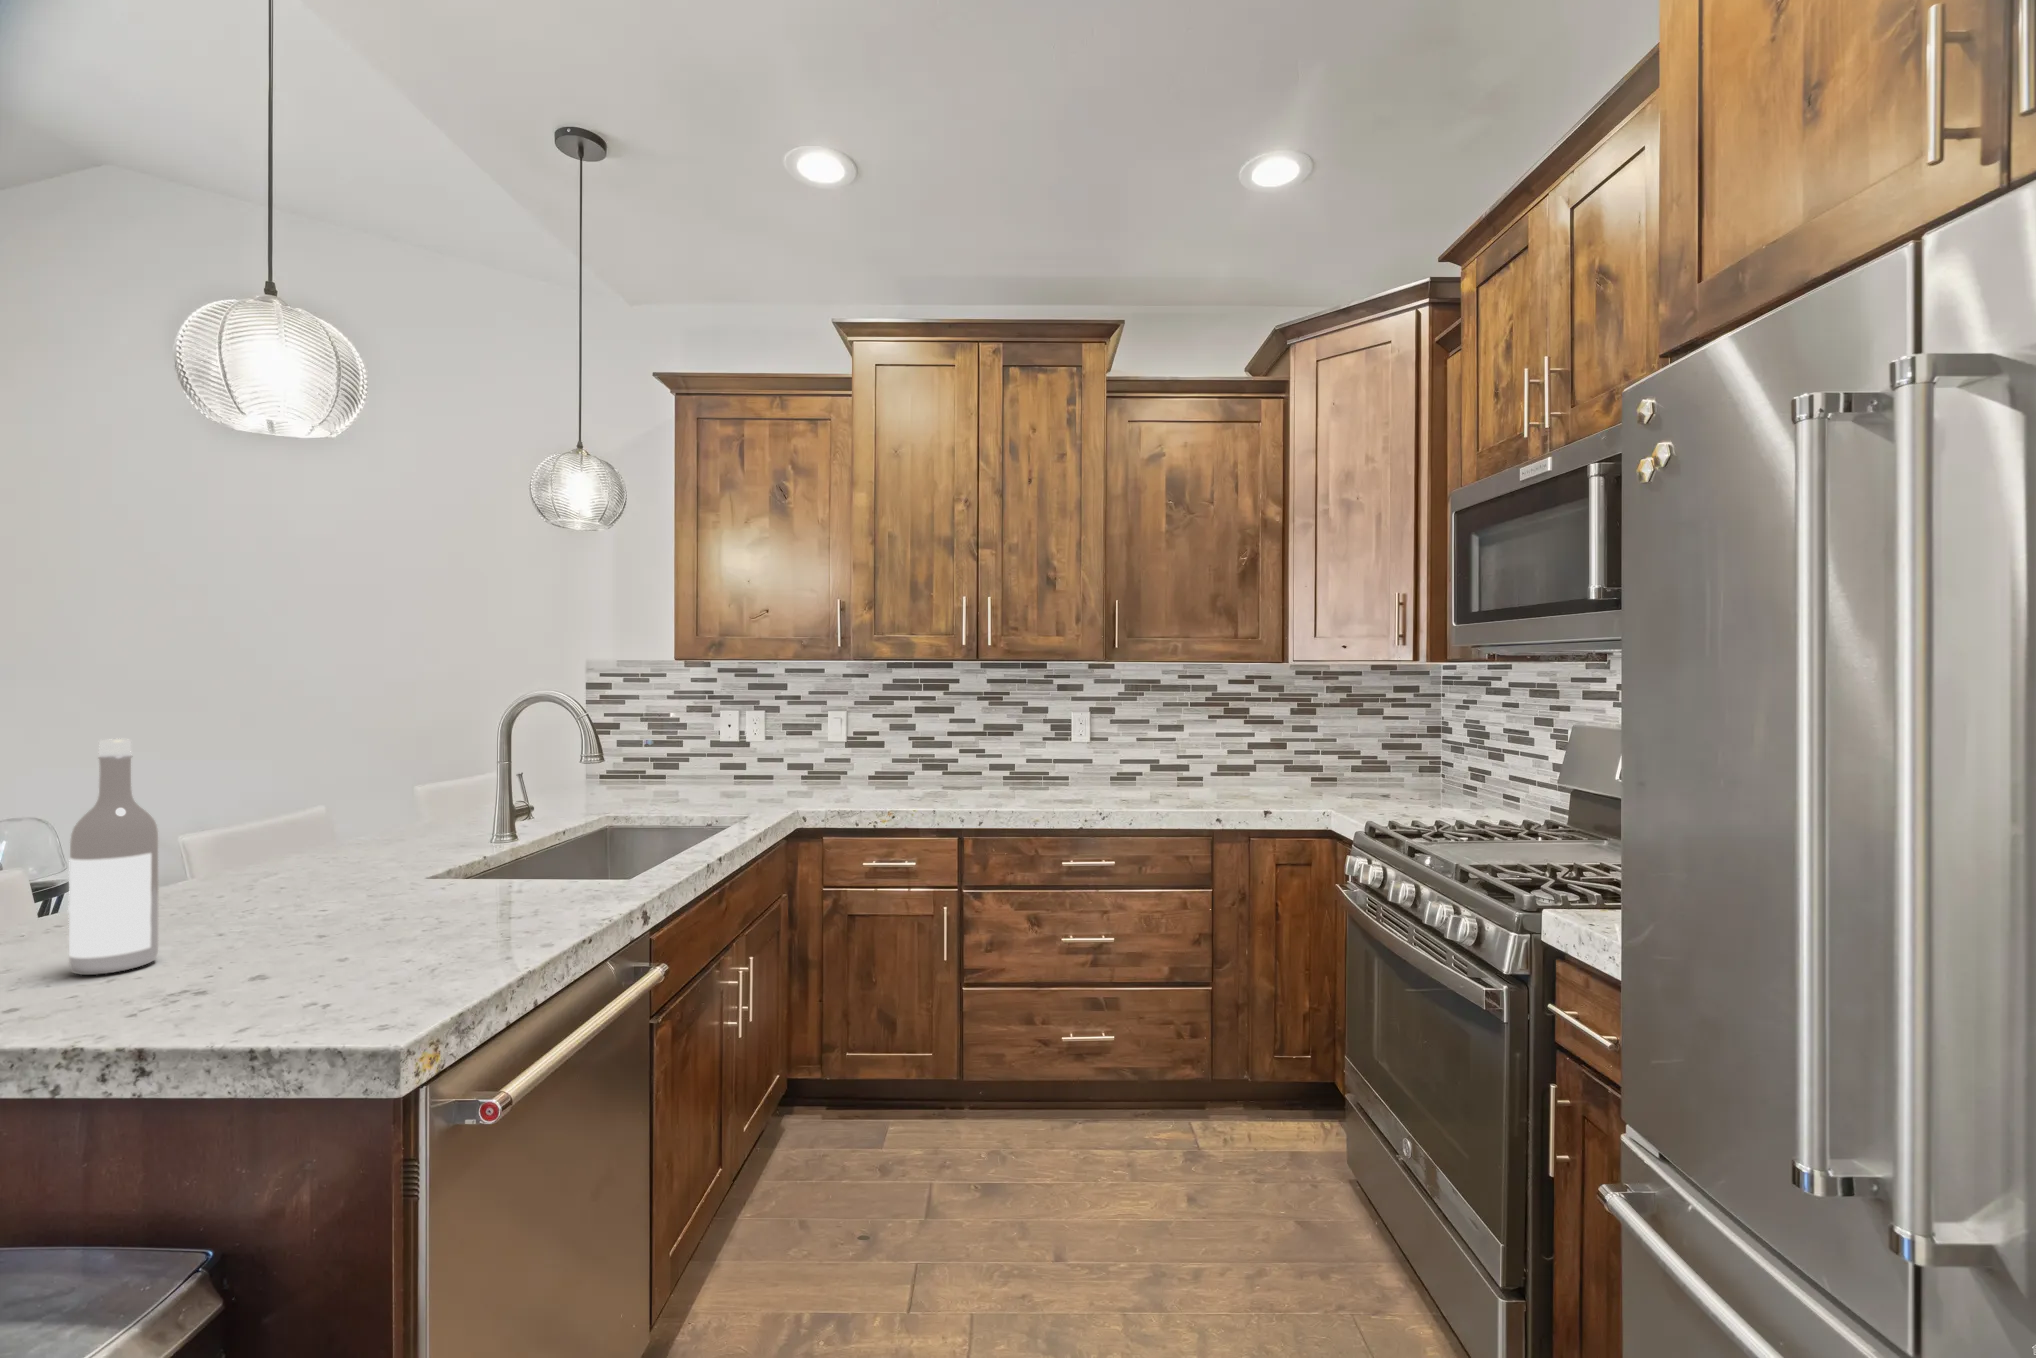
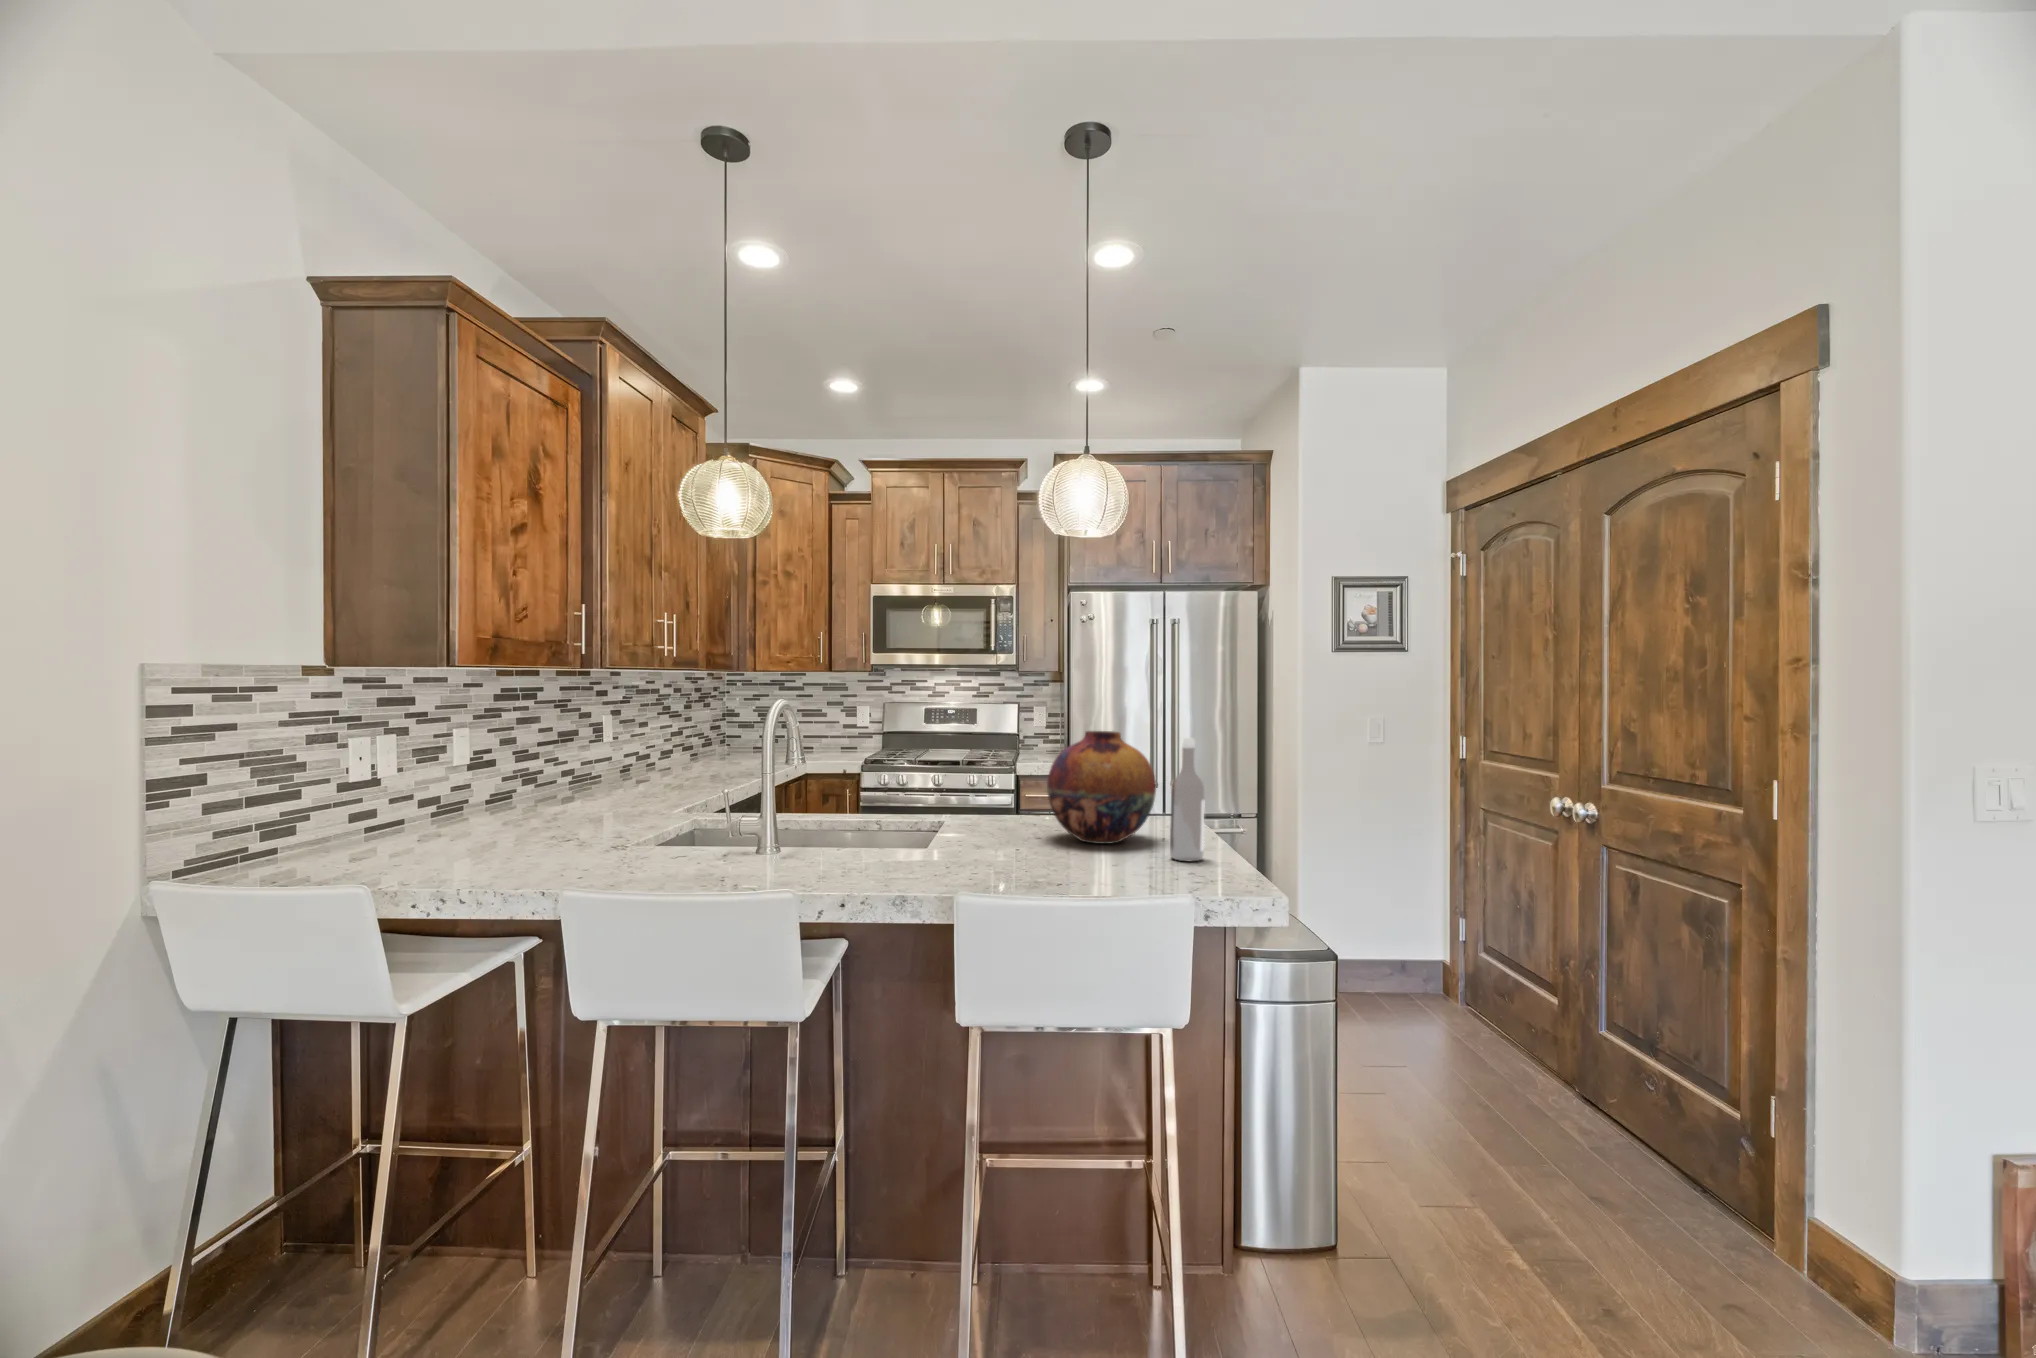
vase: none [274,731,514,939] -> present [1047,731,1156,844]

